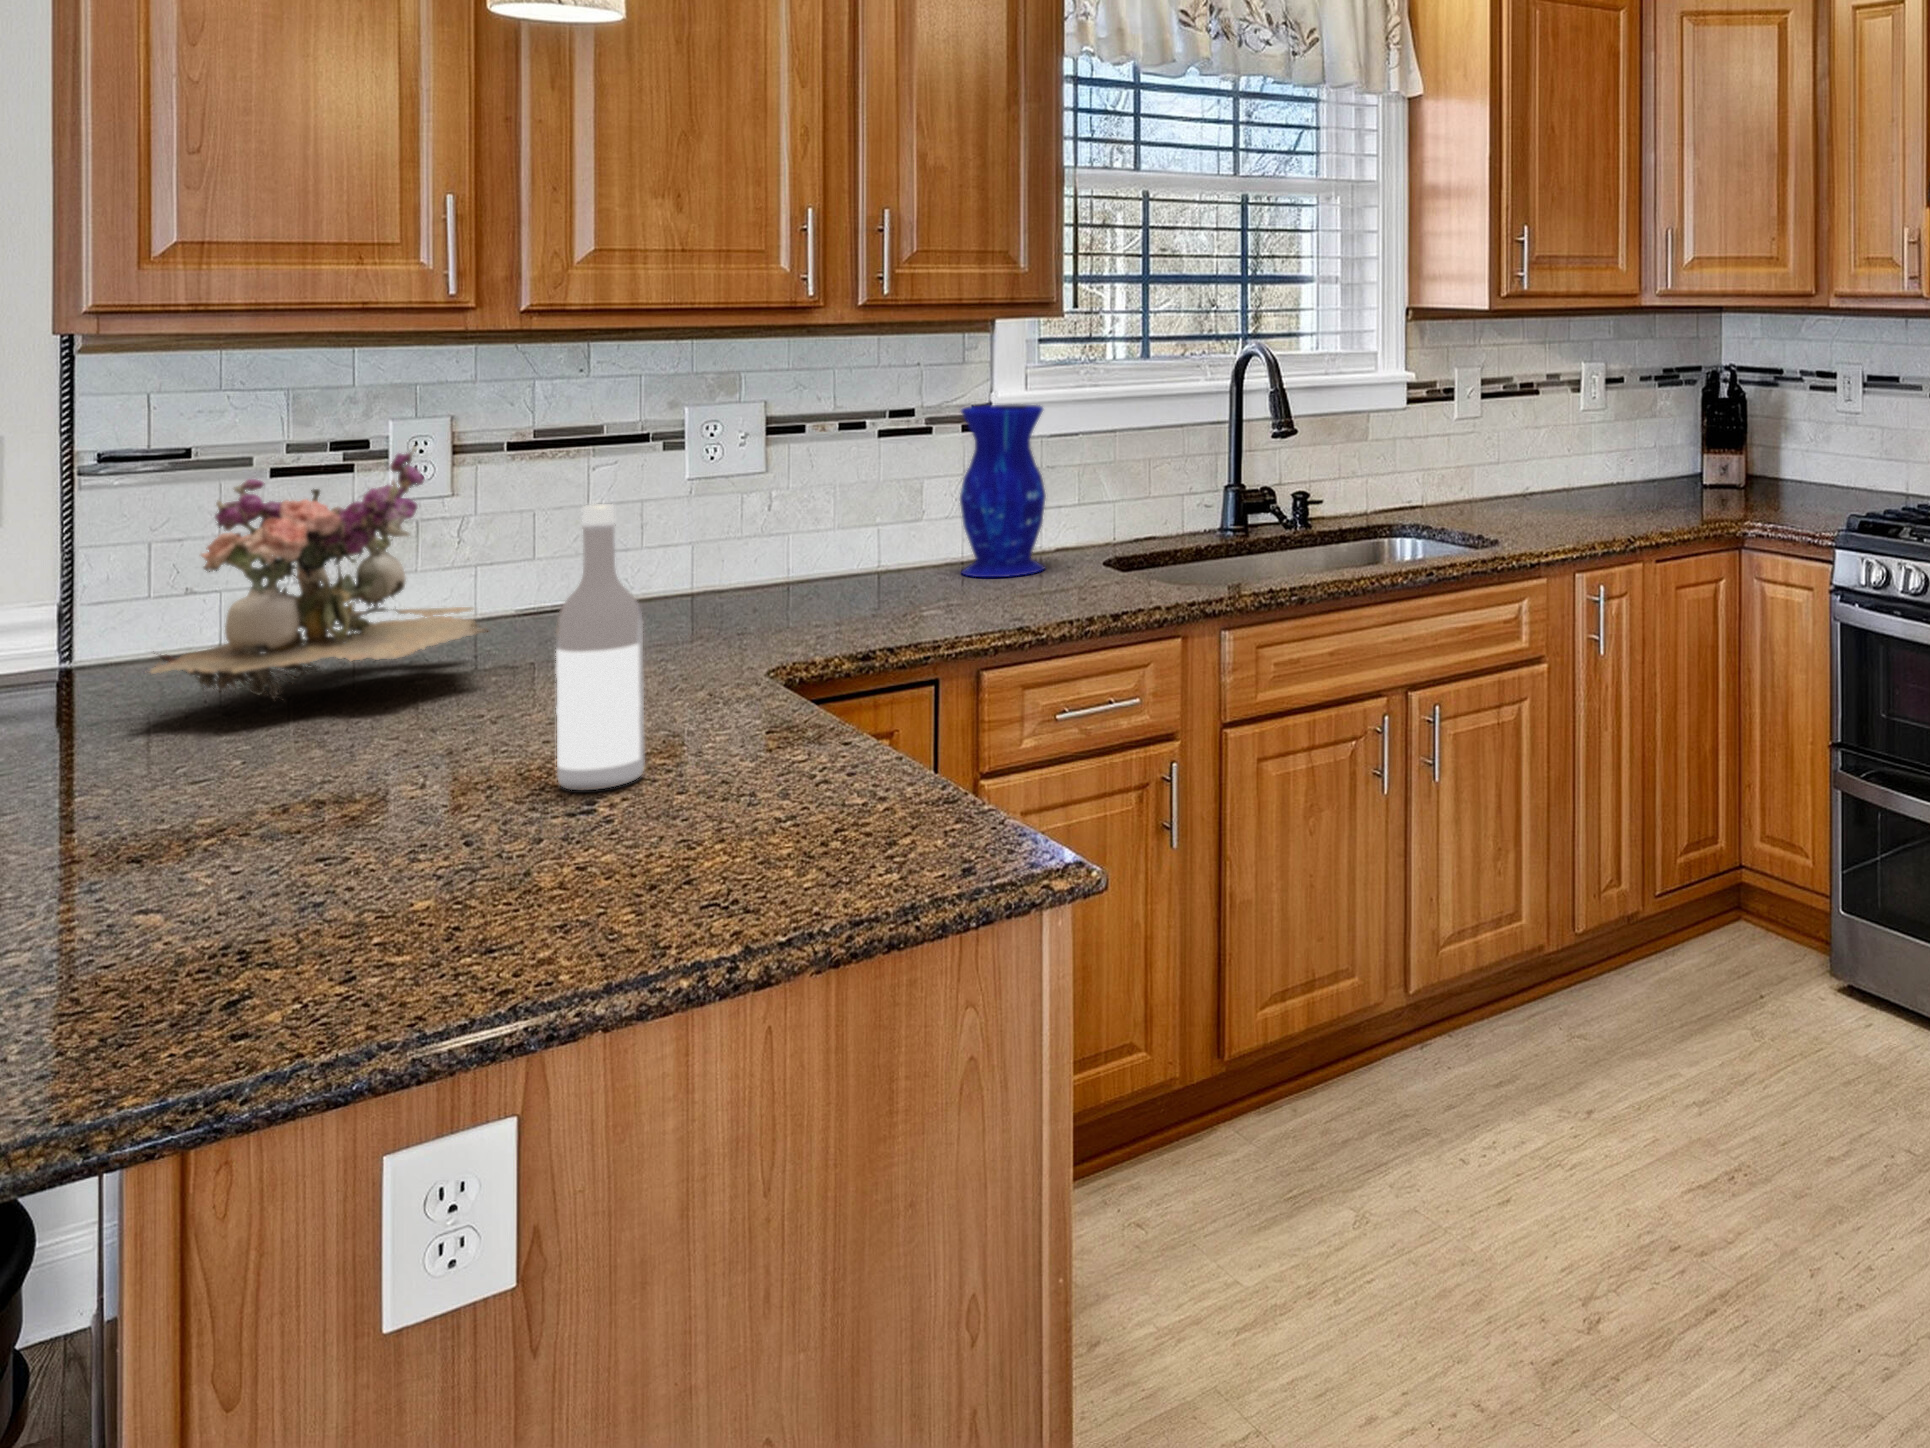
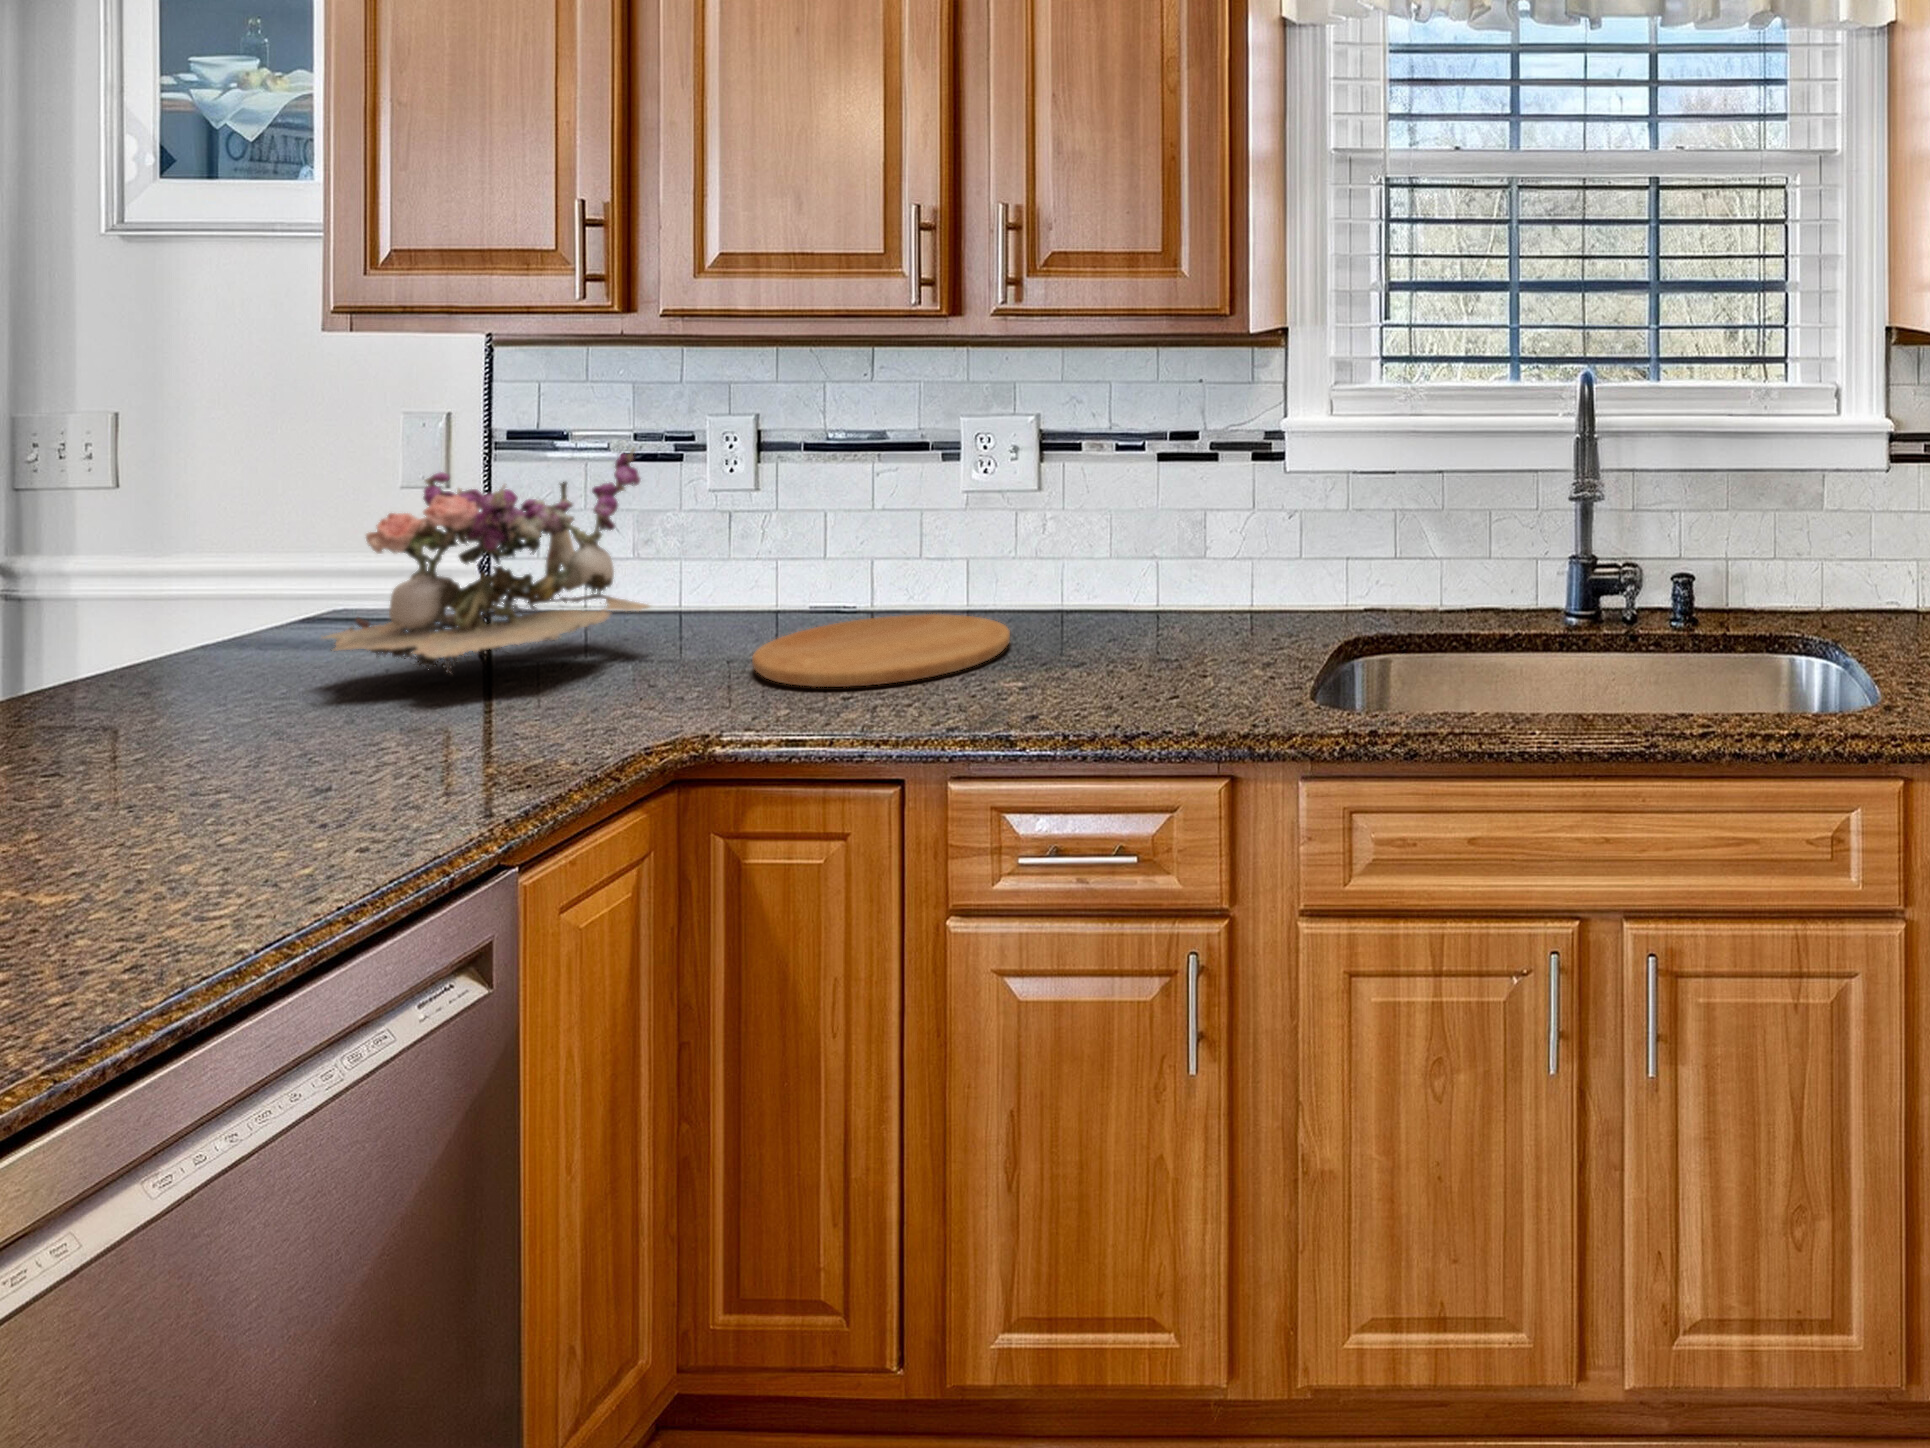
vase: present [960,405,1046,577] -> none [1197,434,1294,640]
wine bottle: present [556,504,644,790] -> none [109,554,222,872]
cutting board: none [615,589,863,646] -> present [752,614,1010,687]

